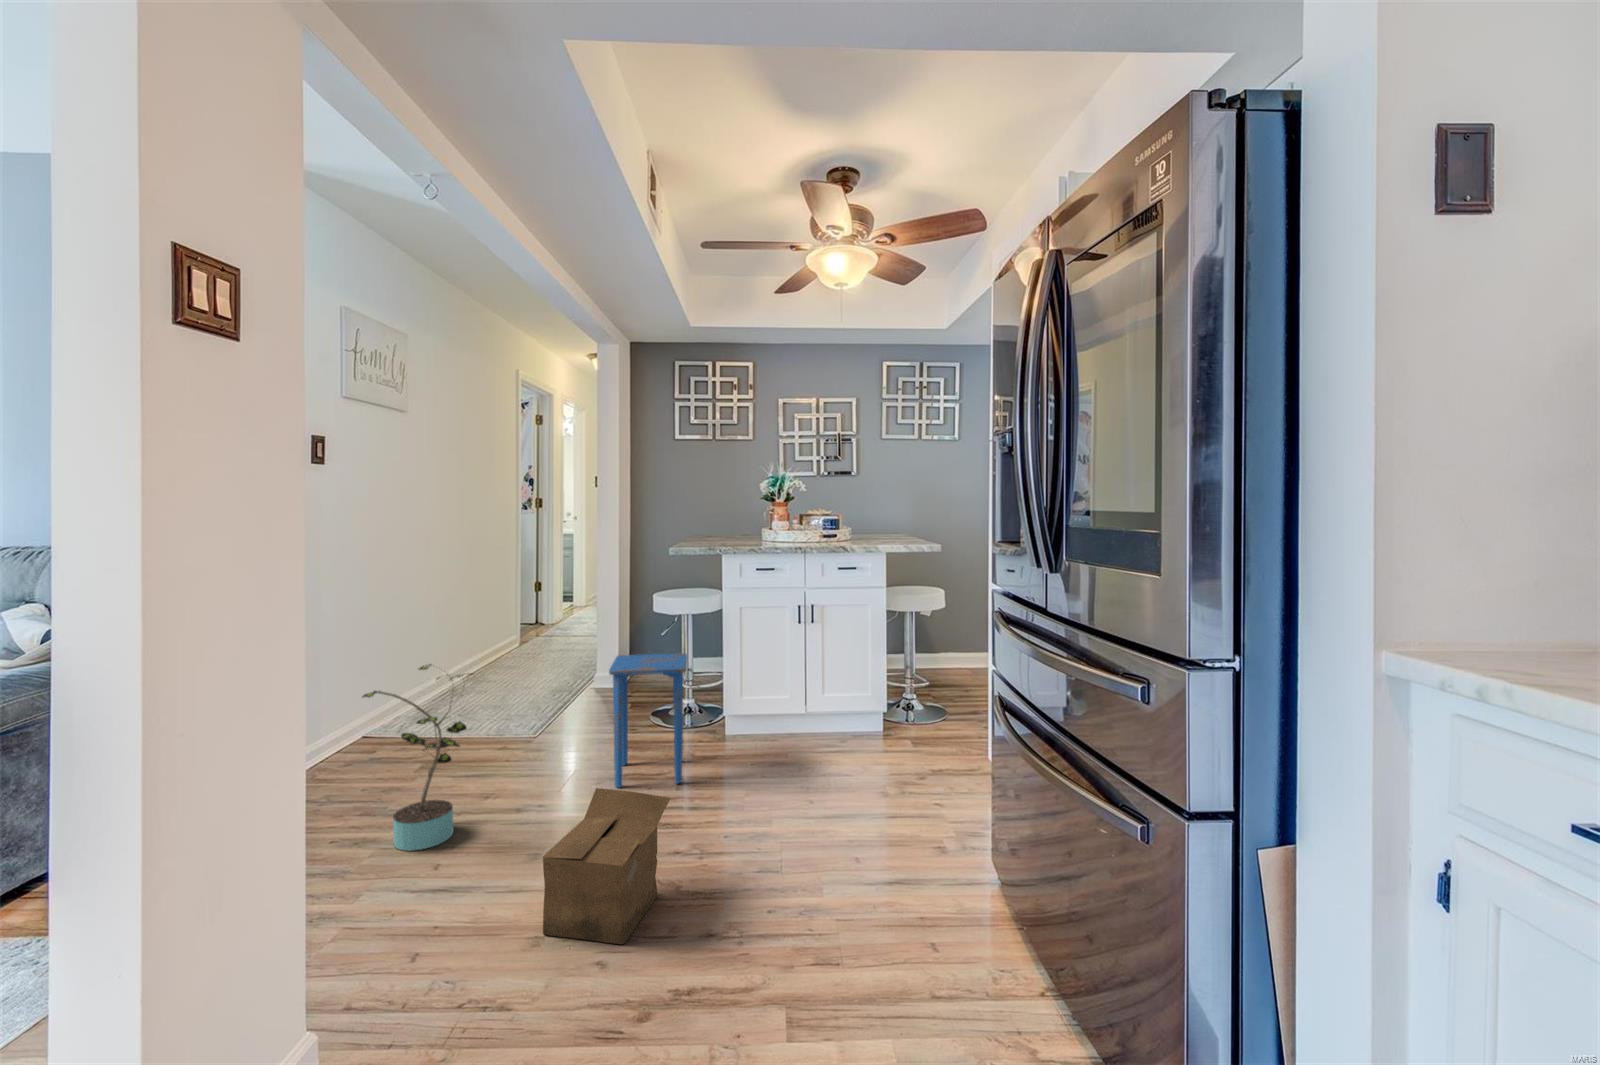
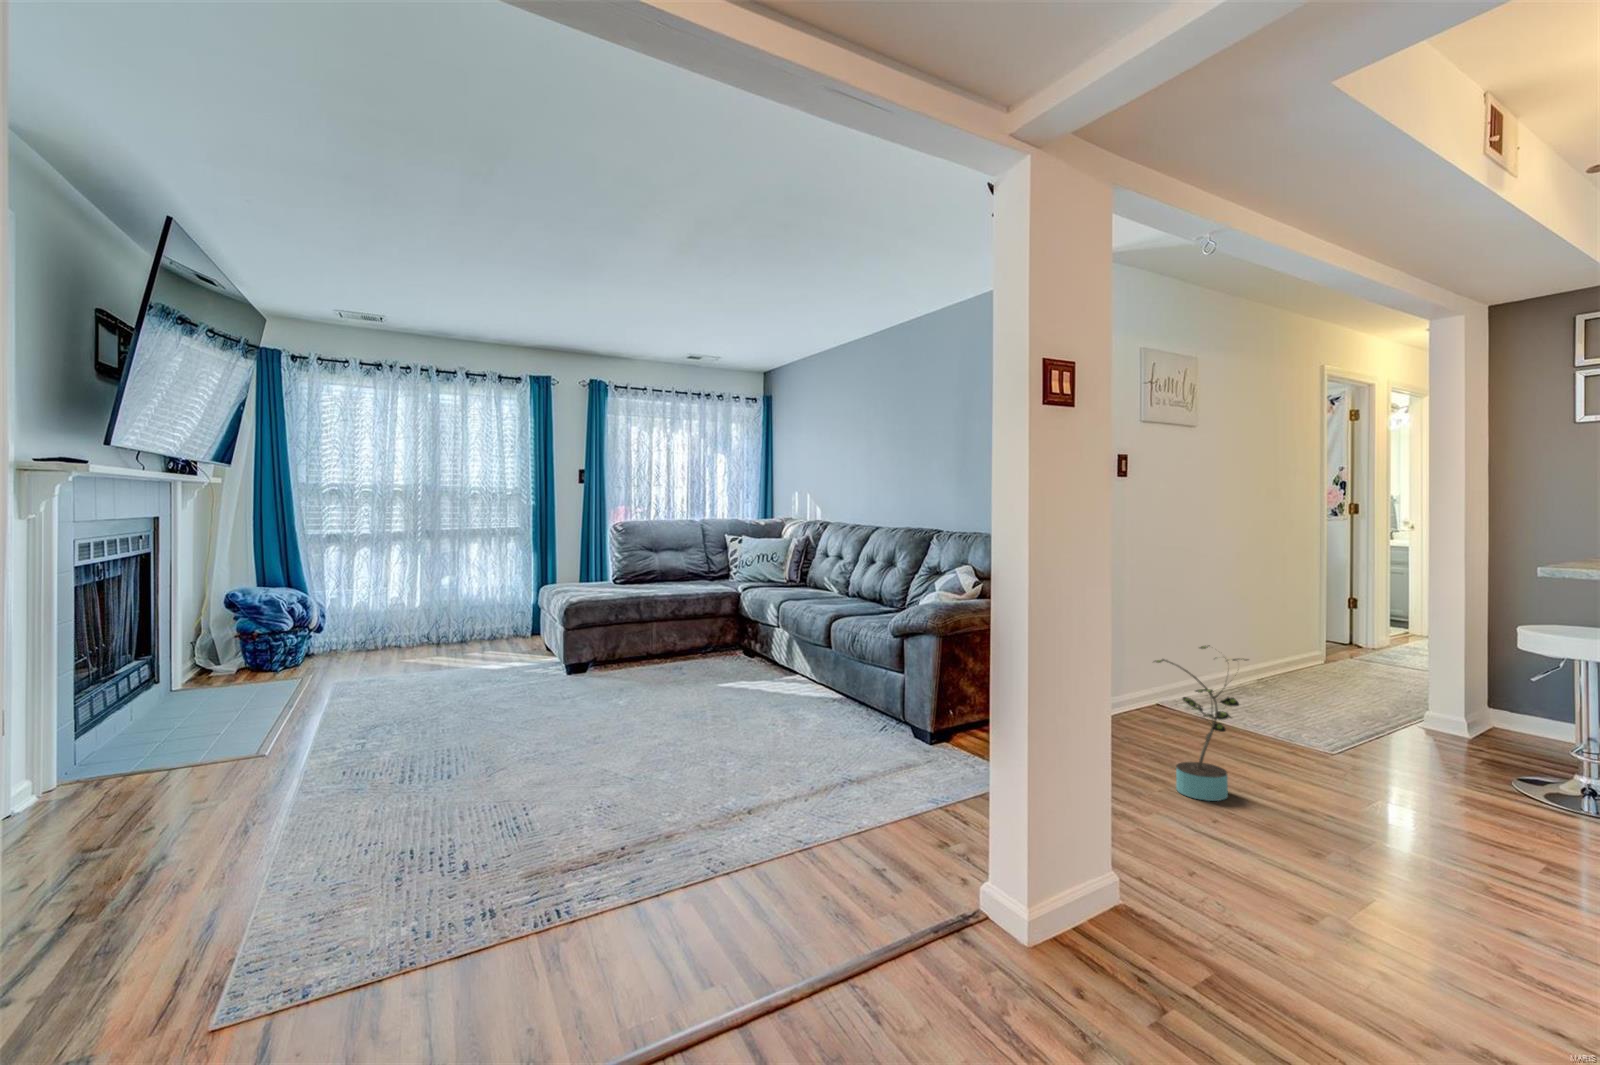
side table: present [609,653,687,787] -> none [1408,674,1540,840]
cardboard box: present [543,788,670,944] -> none [1301,789,1471,939]

